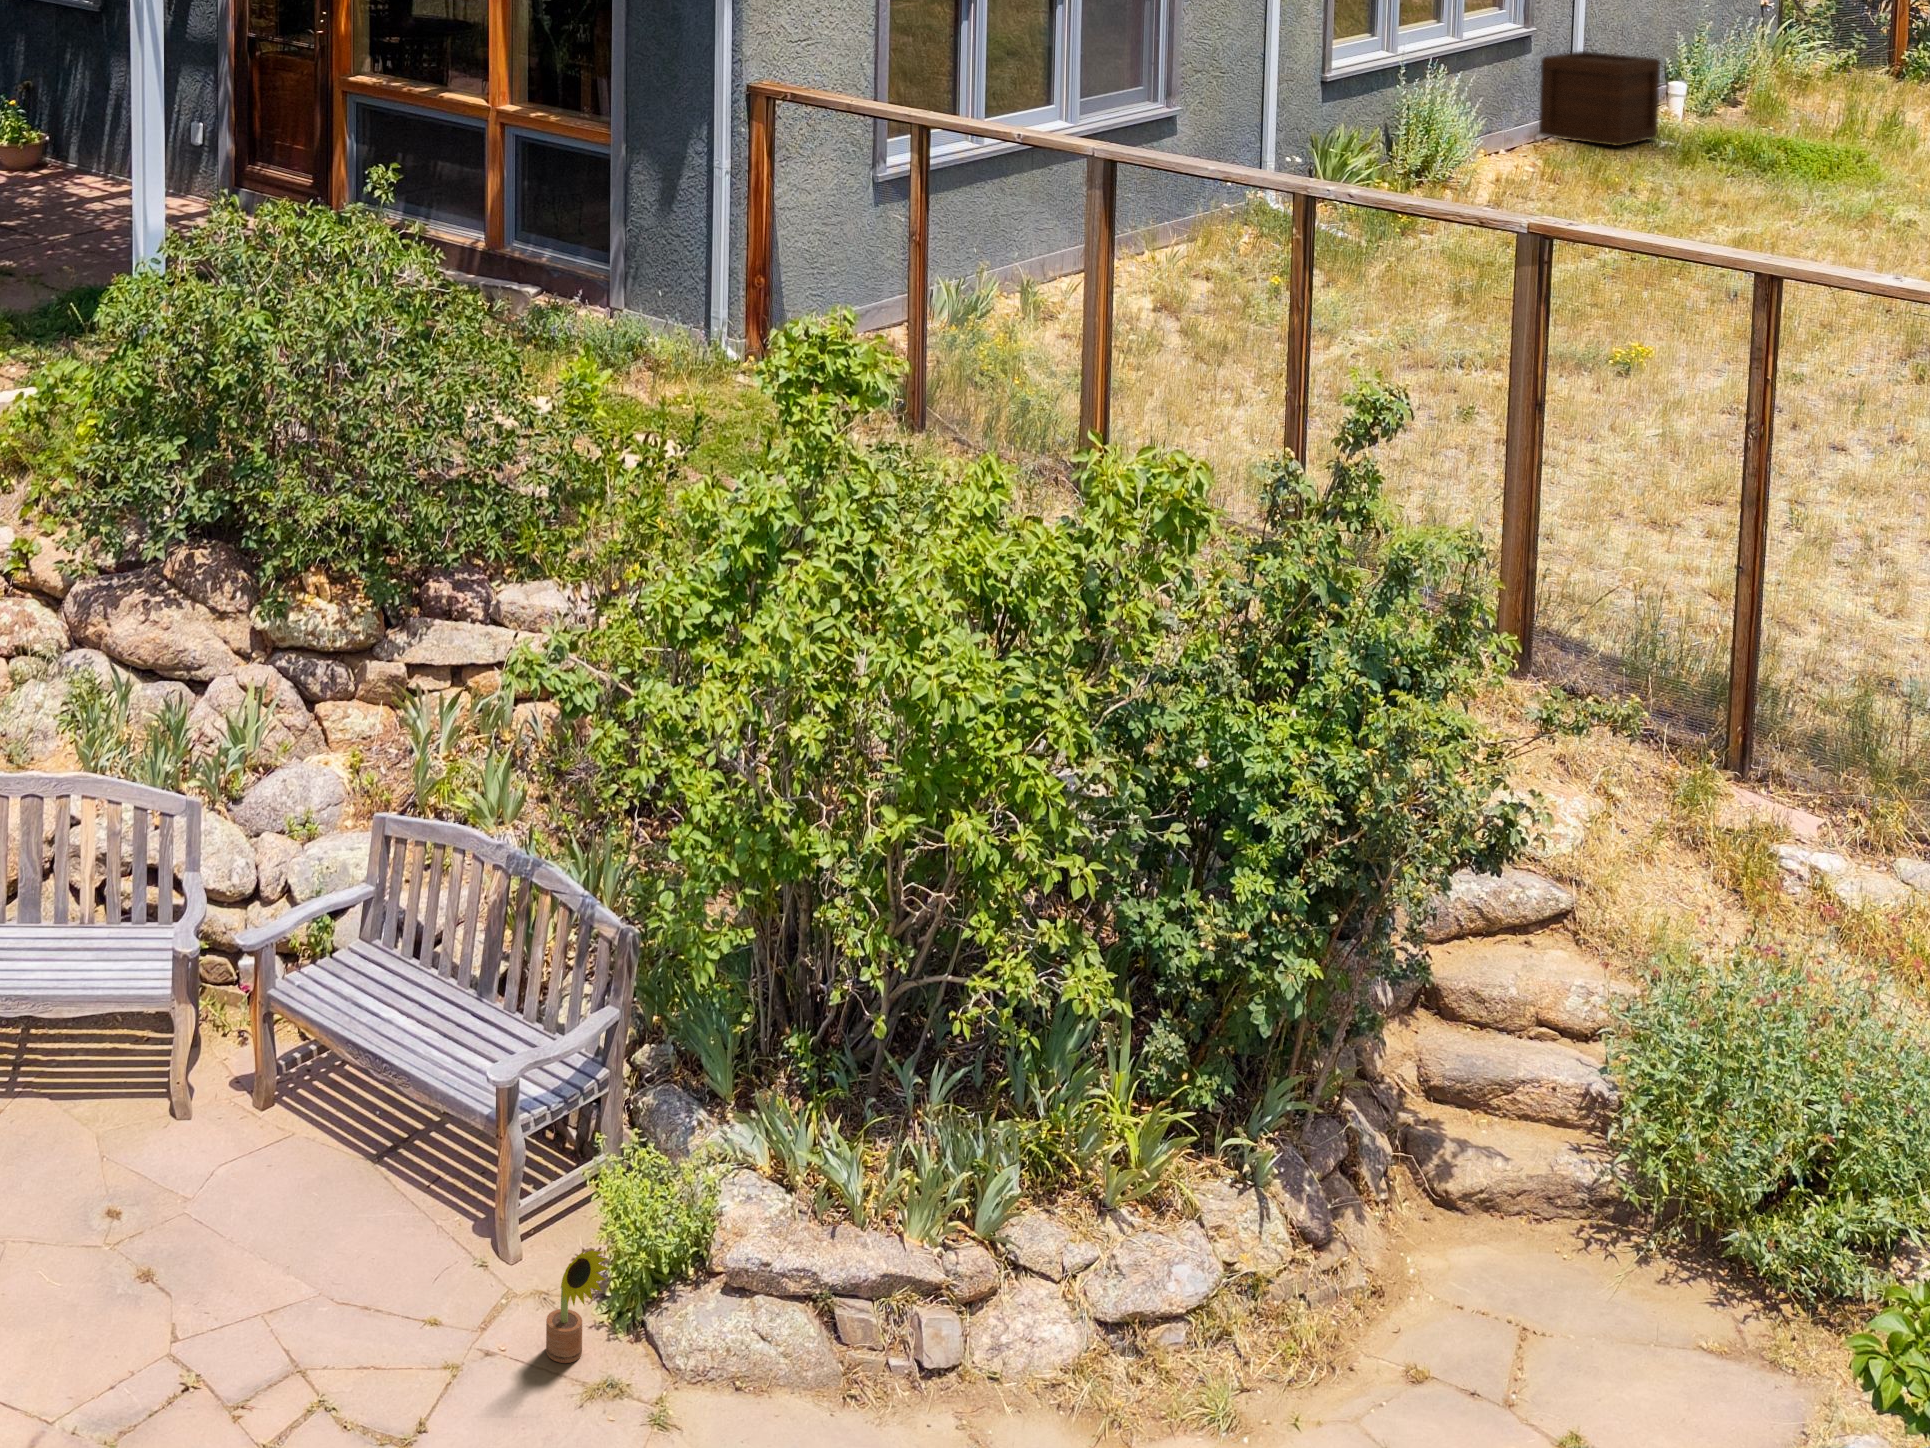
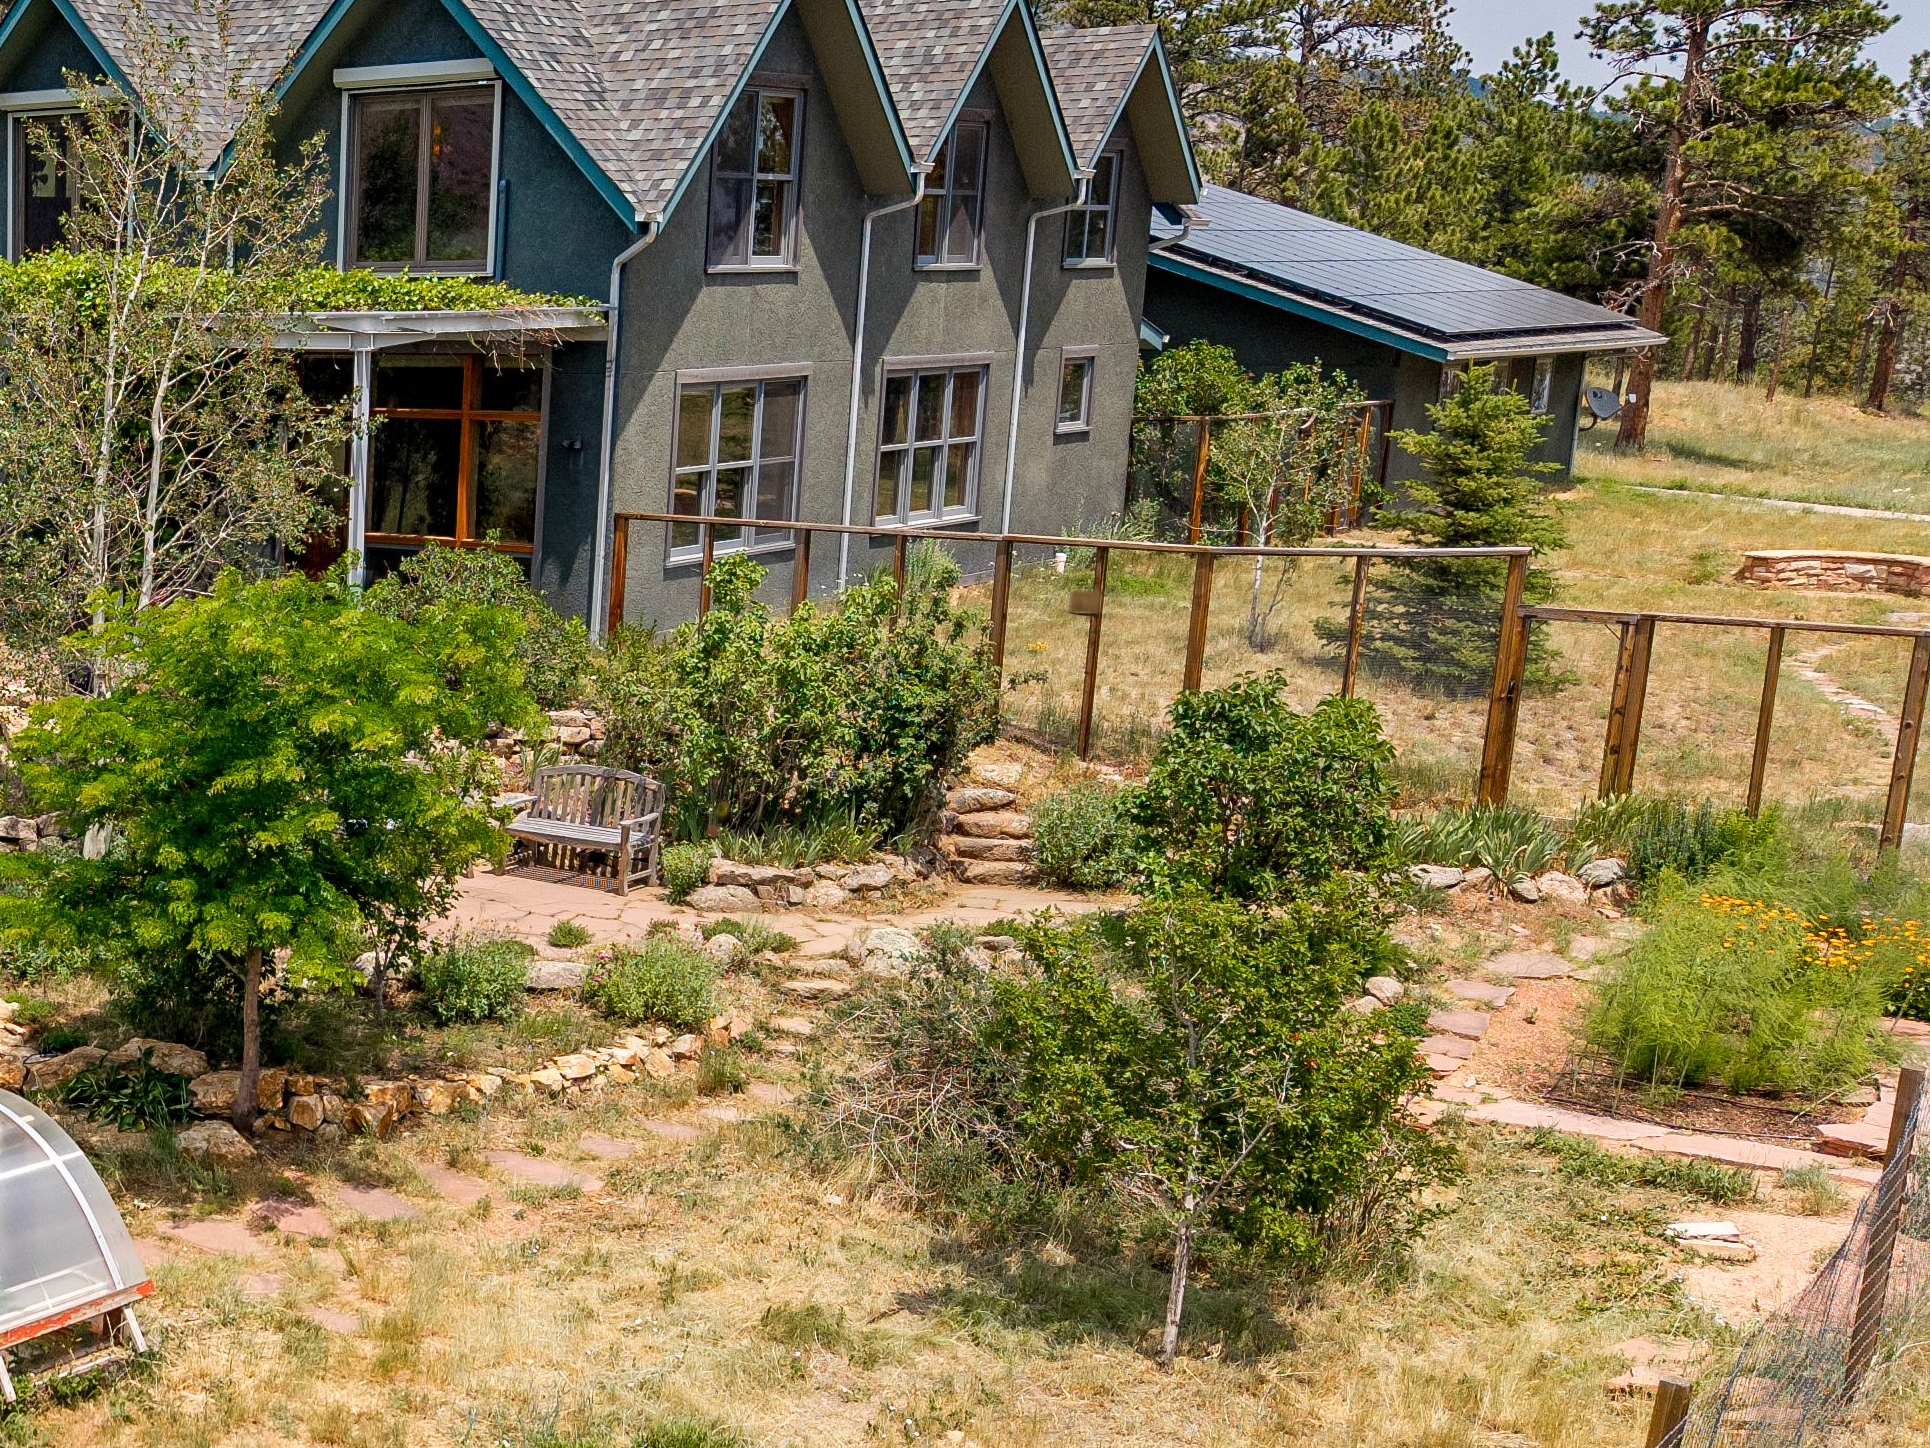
wooden crate: present [1539,51,1660,146] -> none [973,539,1045,590]
wooden bucket: none [1708,162,1768,209] -> present [1069,590,1100,614]

